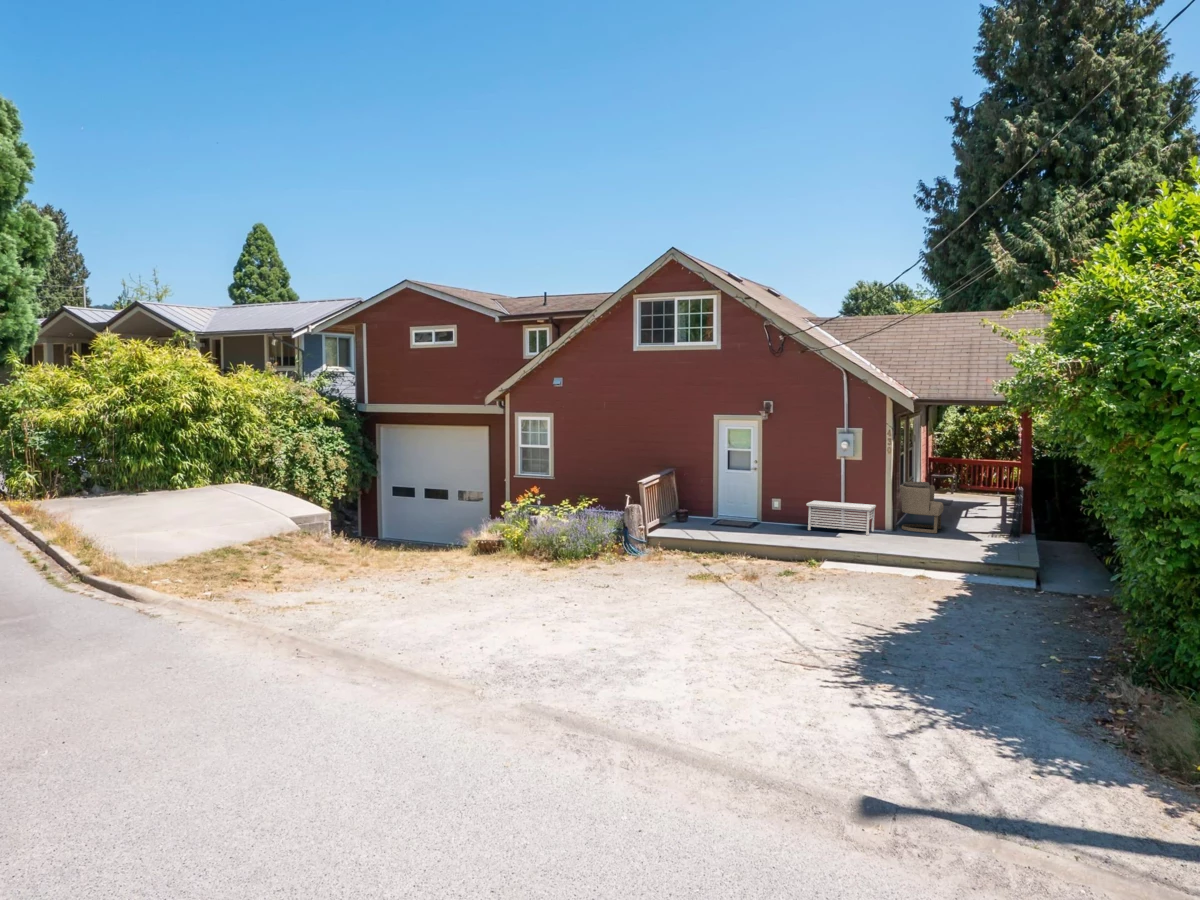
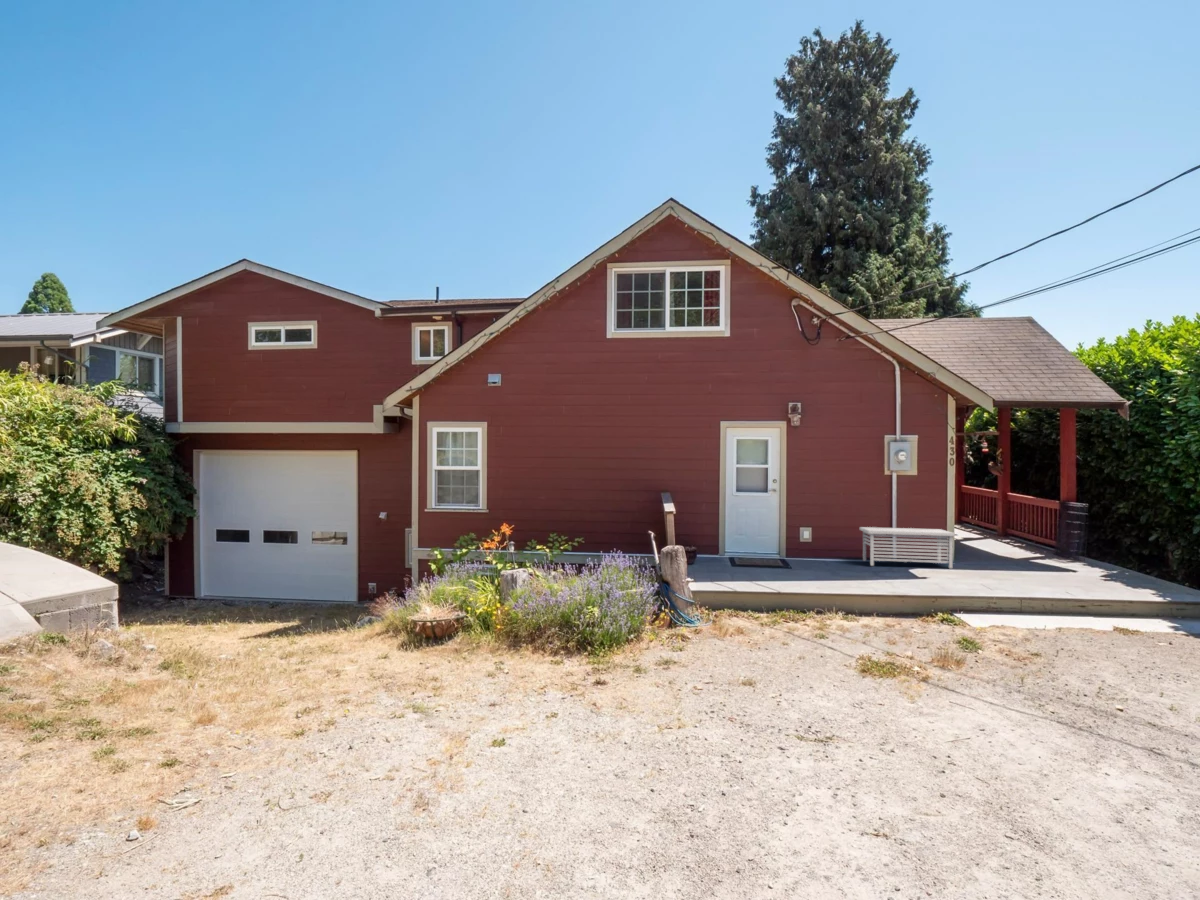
armchair: present [900,482,944,533] -> none [952,499,1016,561]

